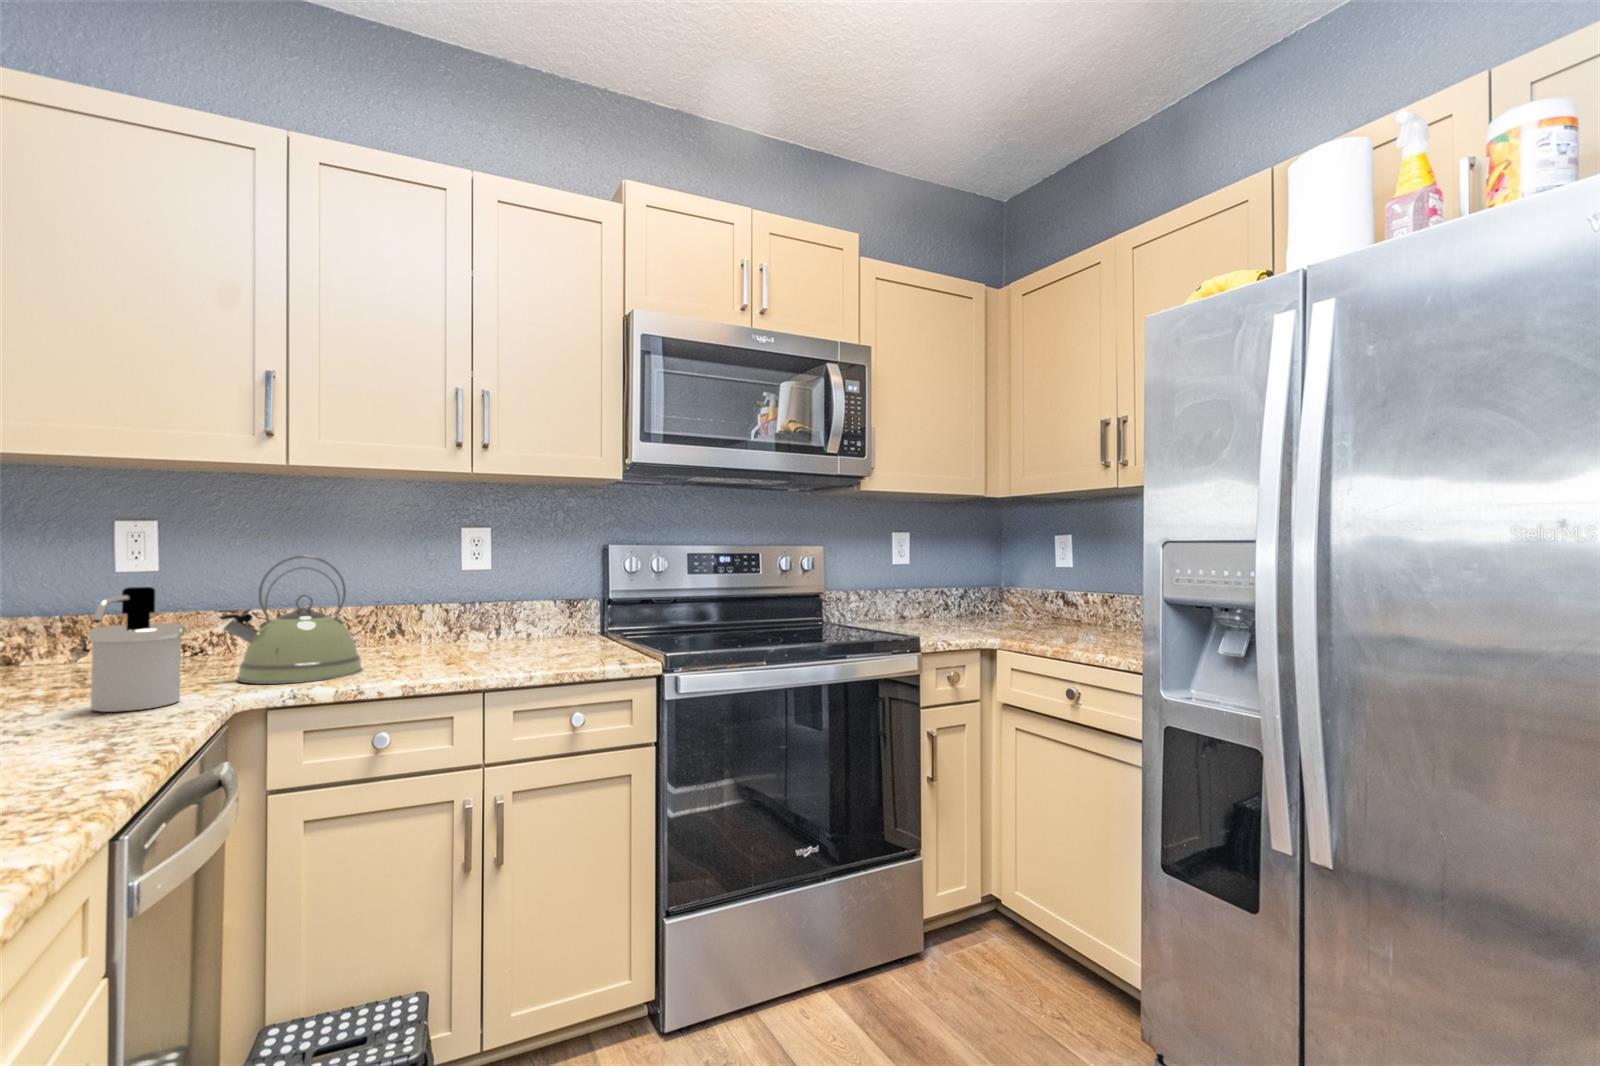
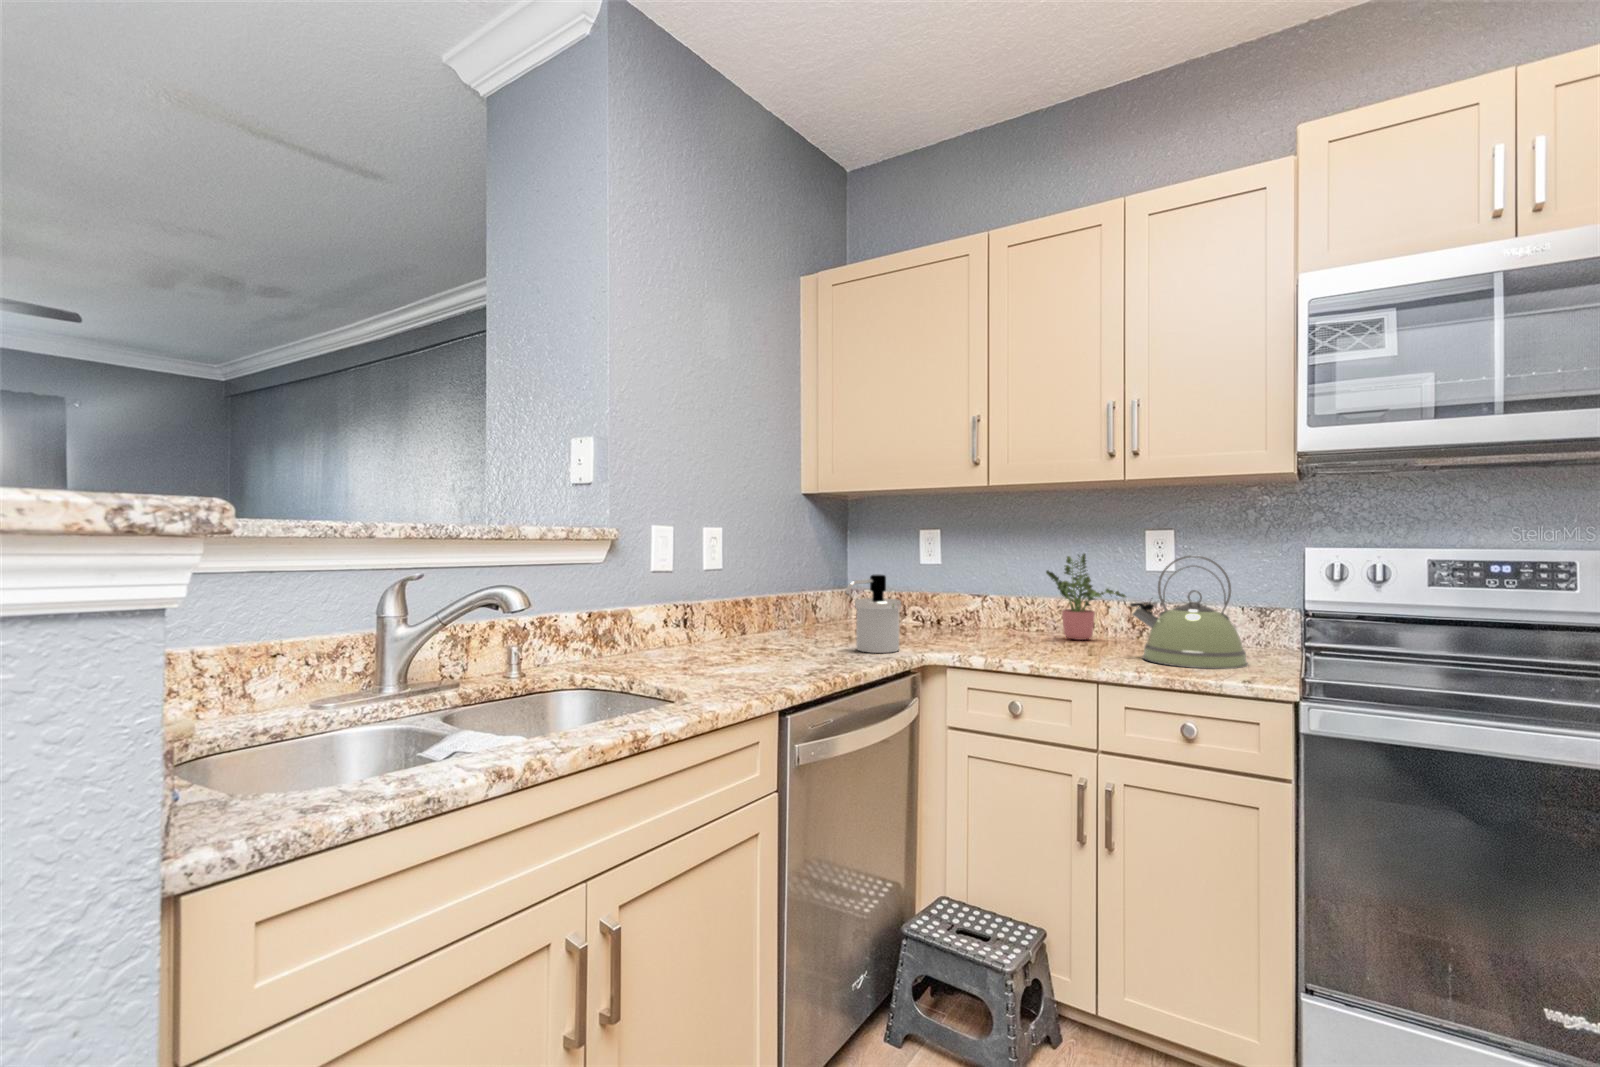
potted plant: none [363,552,452,652] -> present [1046,554,1126,640]
kettle: present [220,555,363,684] -> present [1130,555,1248,669]

